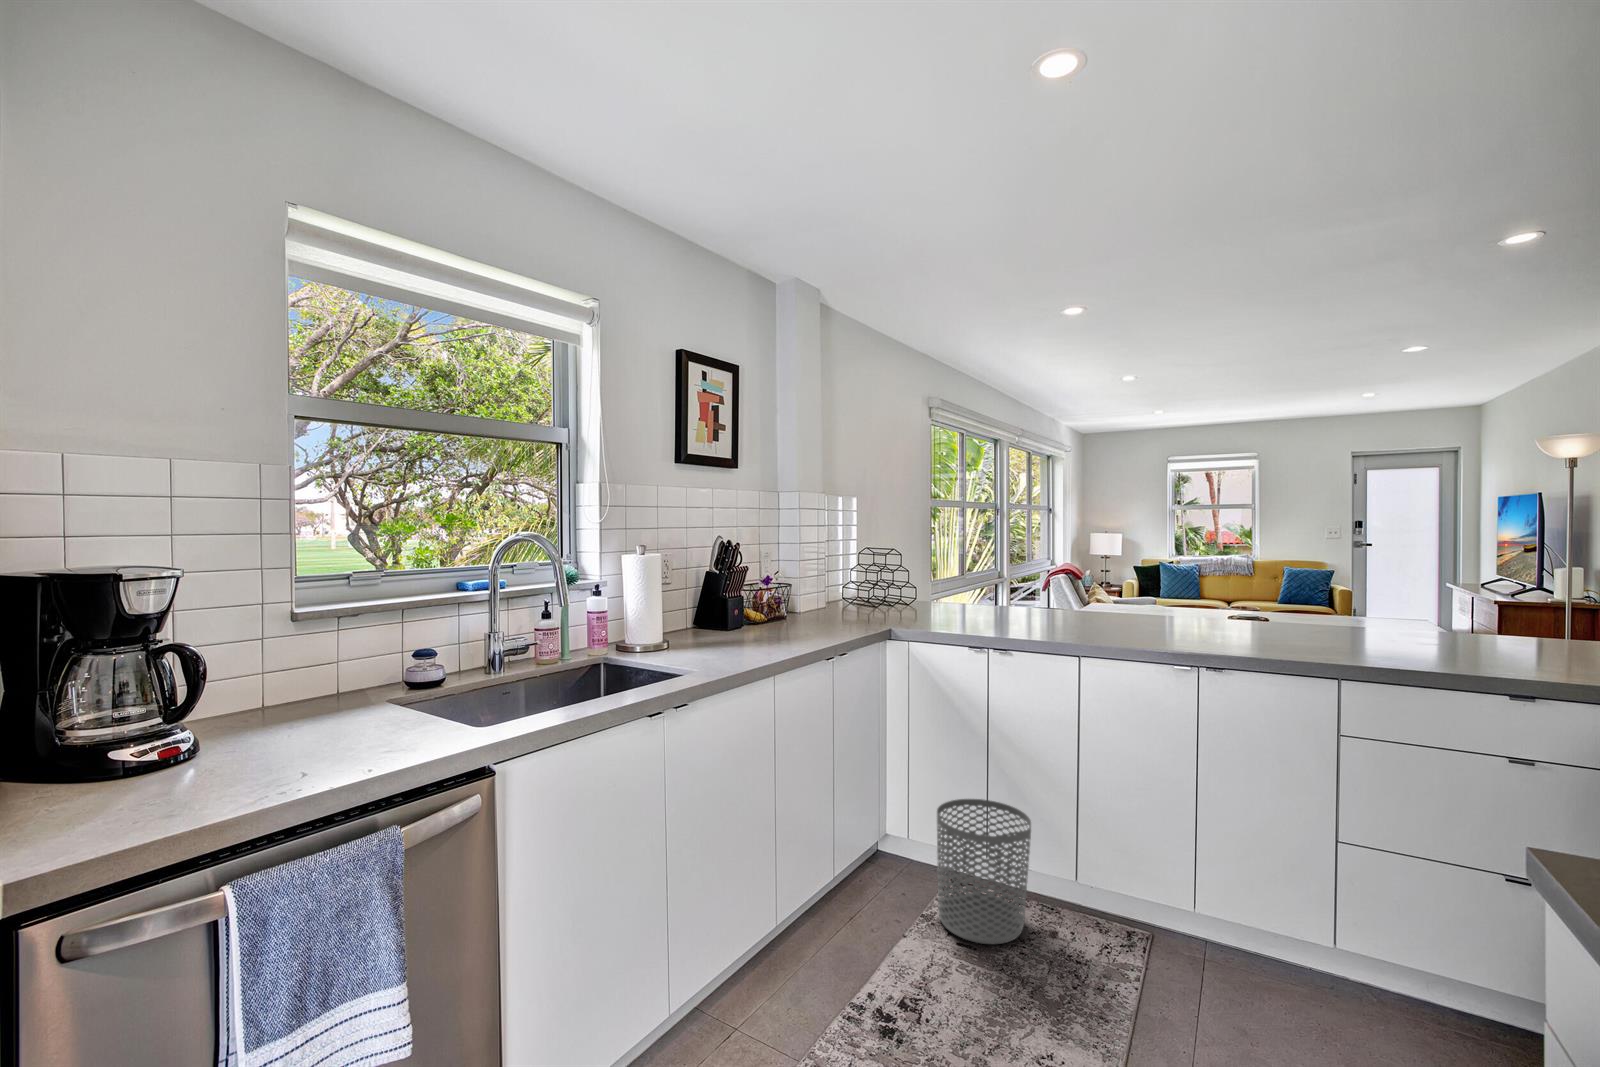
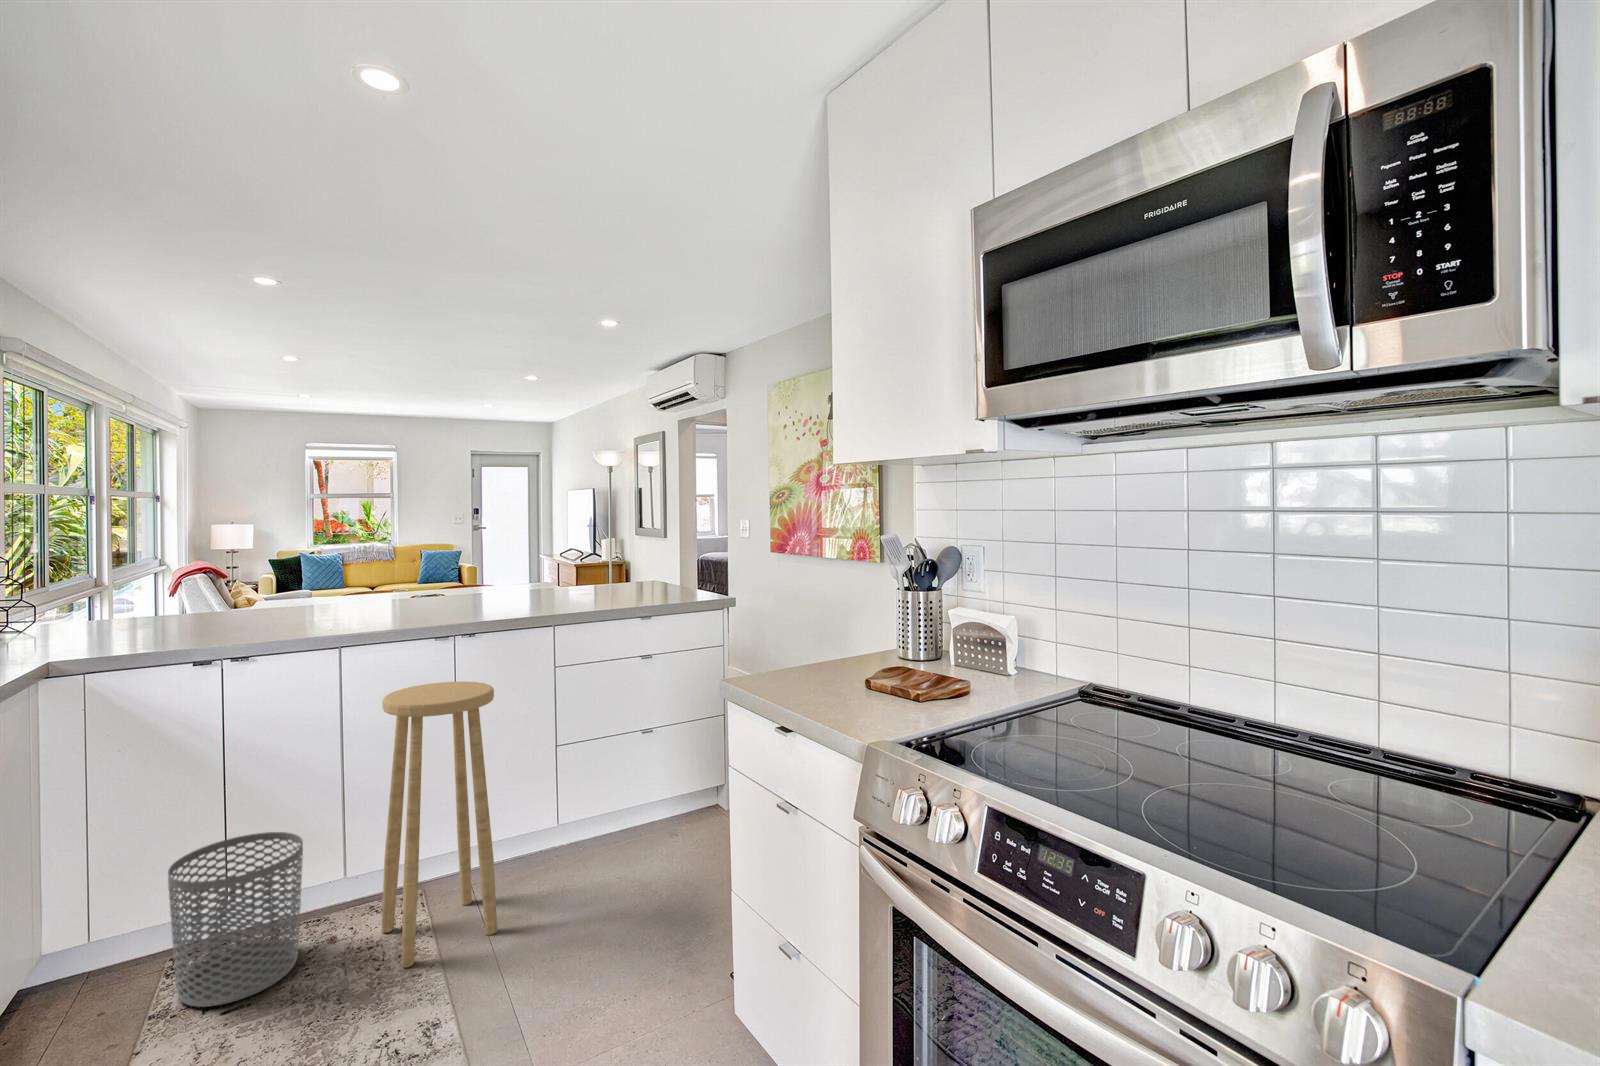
stool: none [1095,708,1221,1029] -> present [382,682,497,967]

